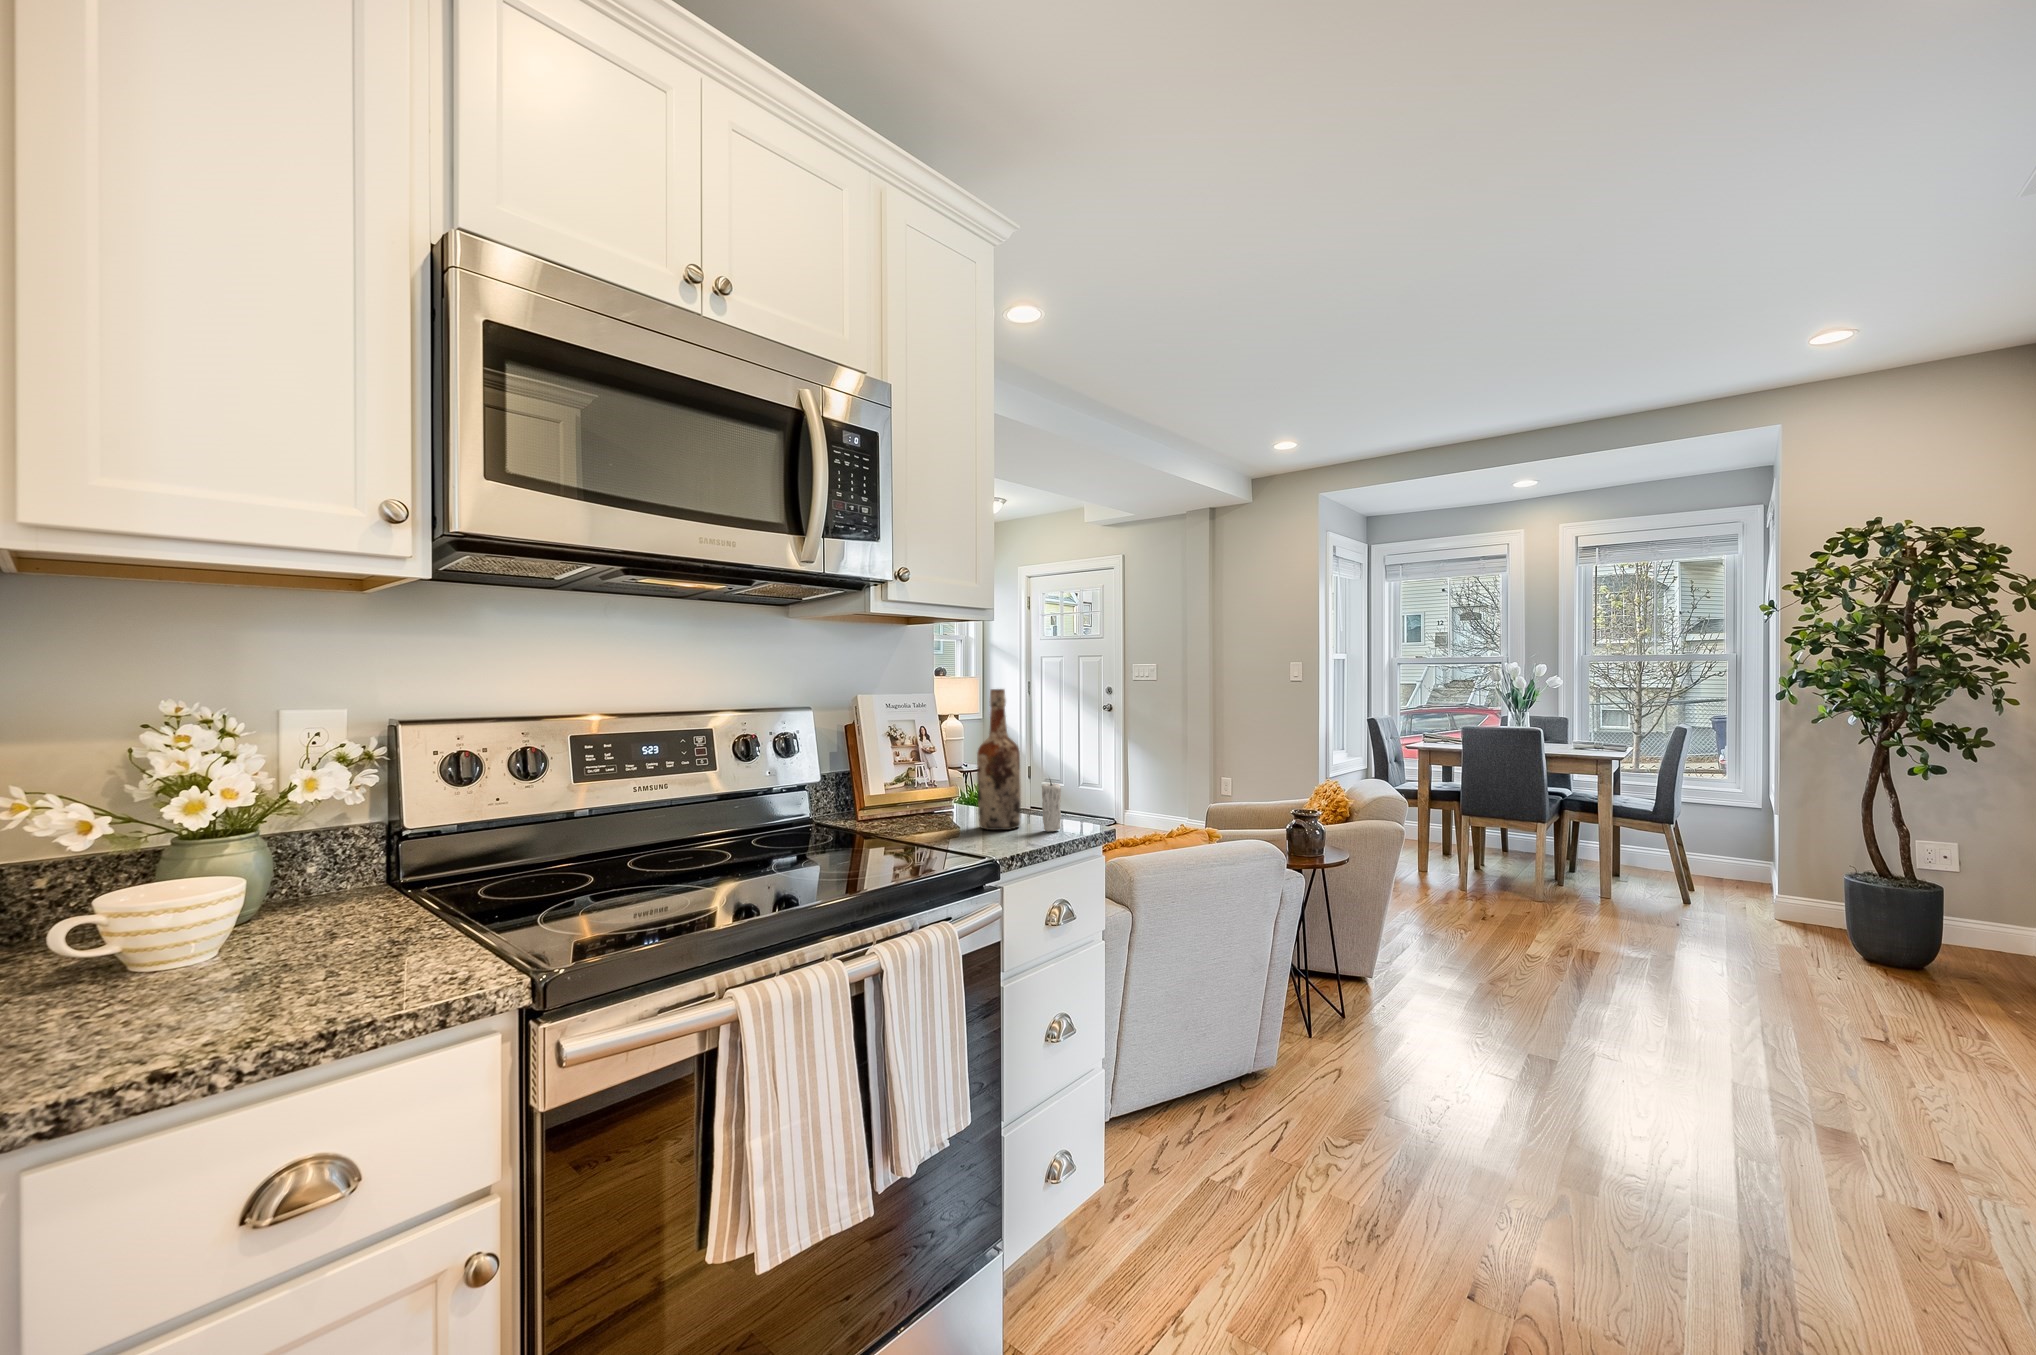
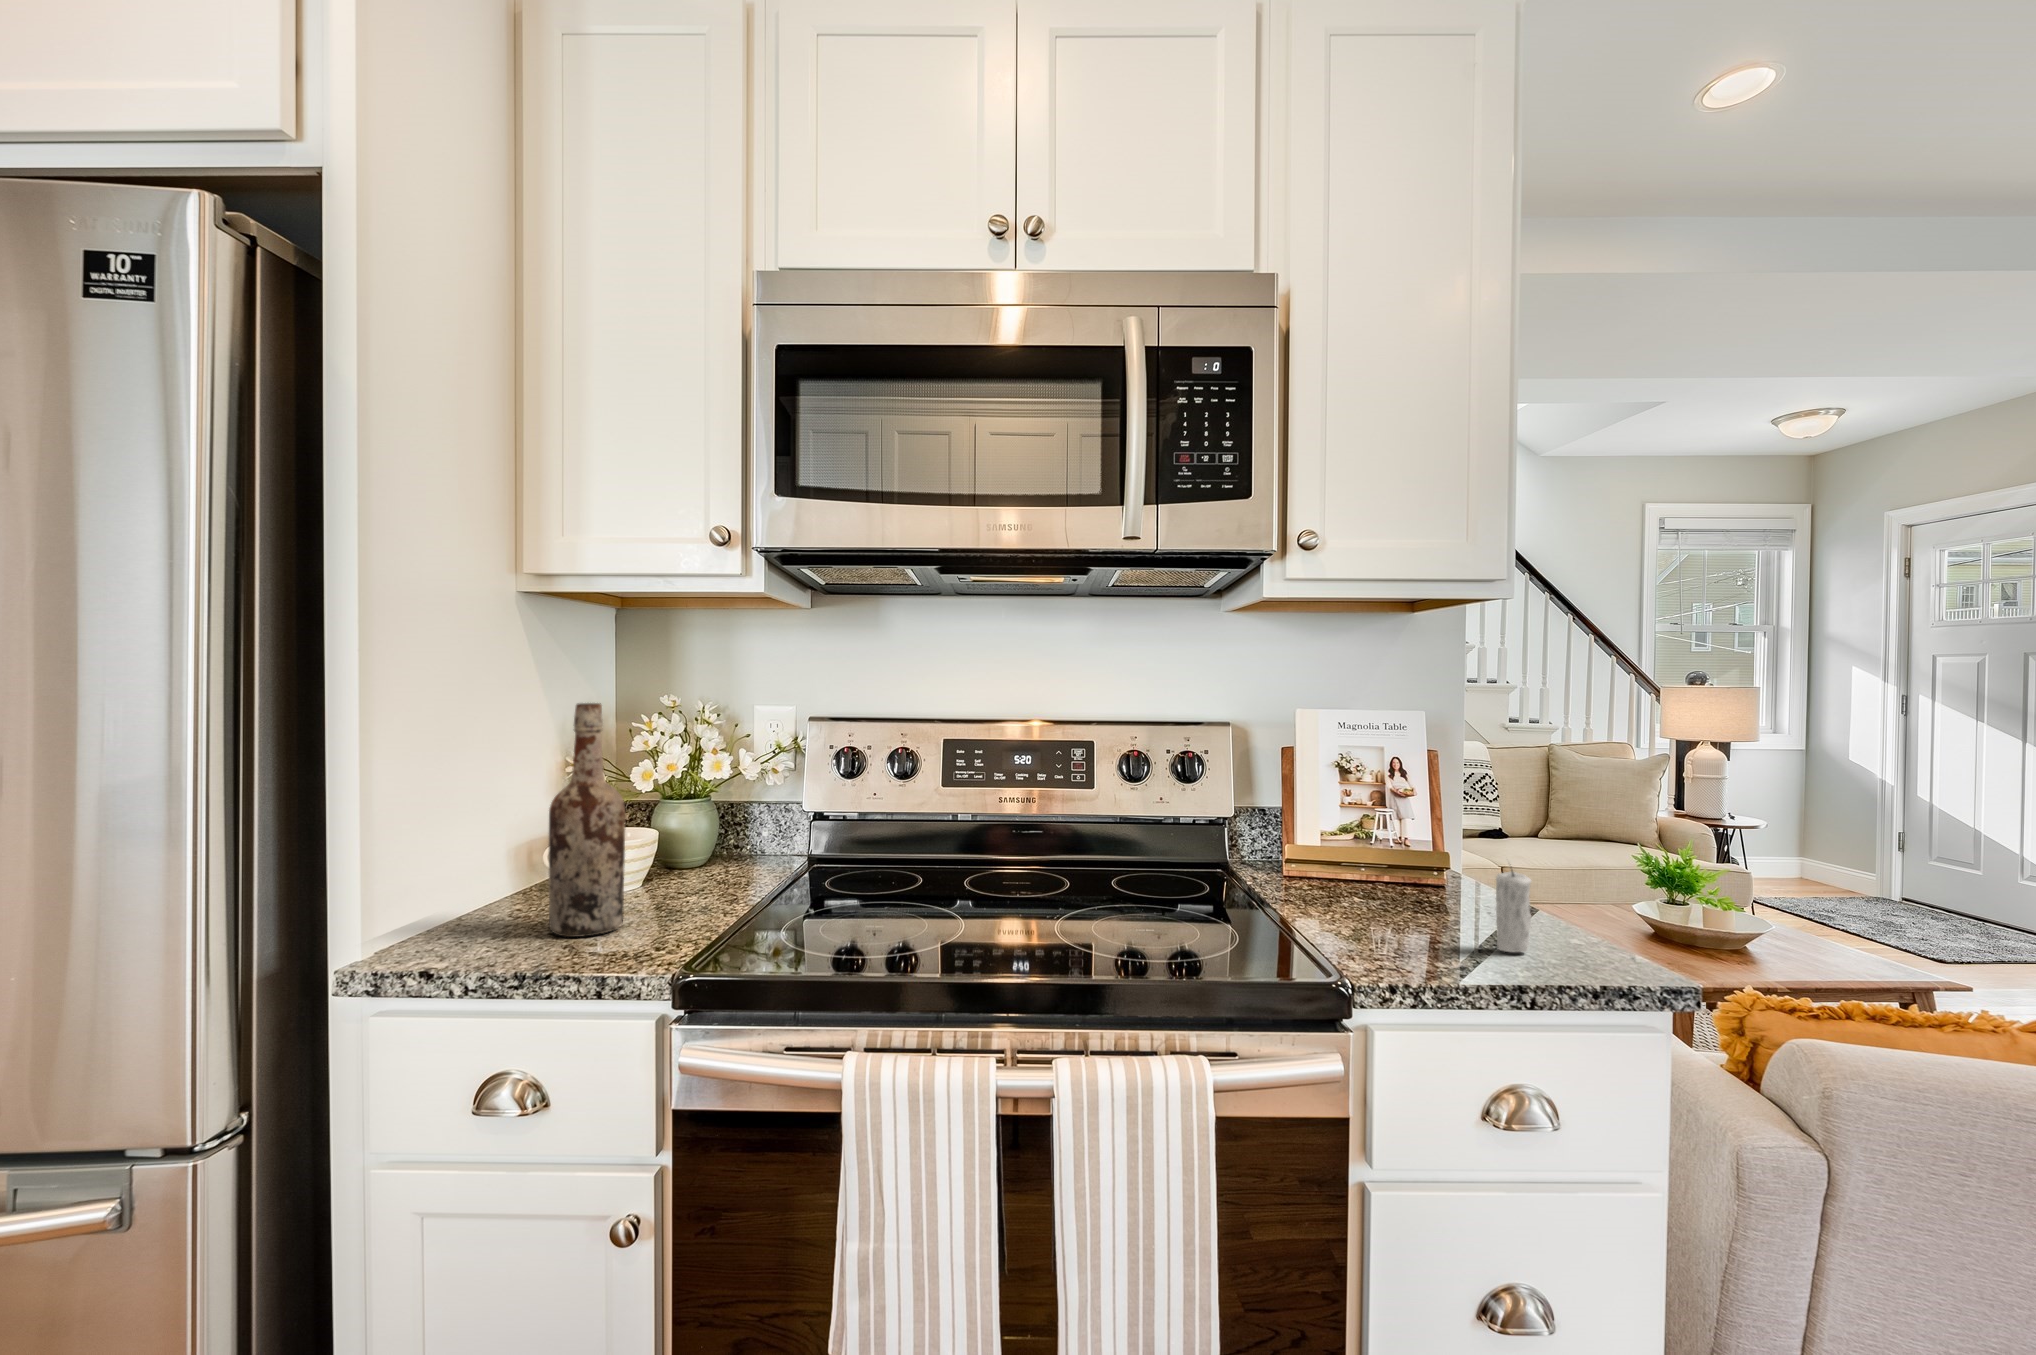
wine bottle: present [977,689,1021,830] -> present [549,703,626,937]

